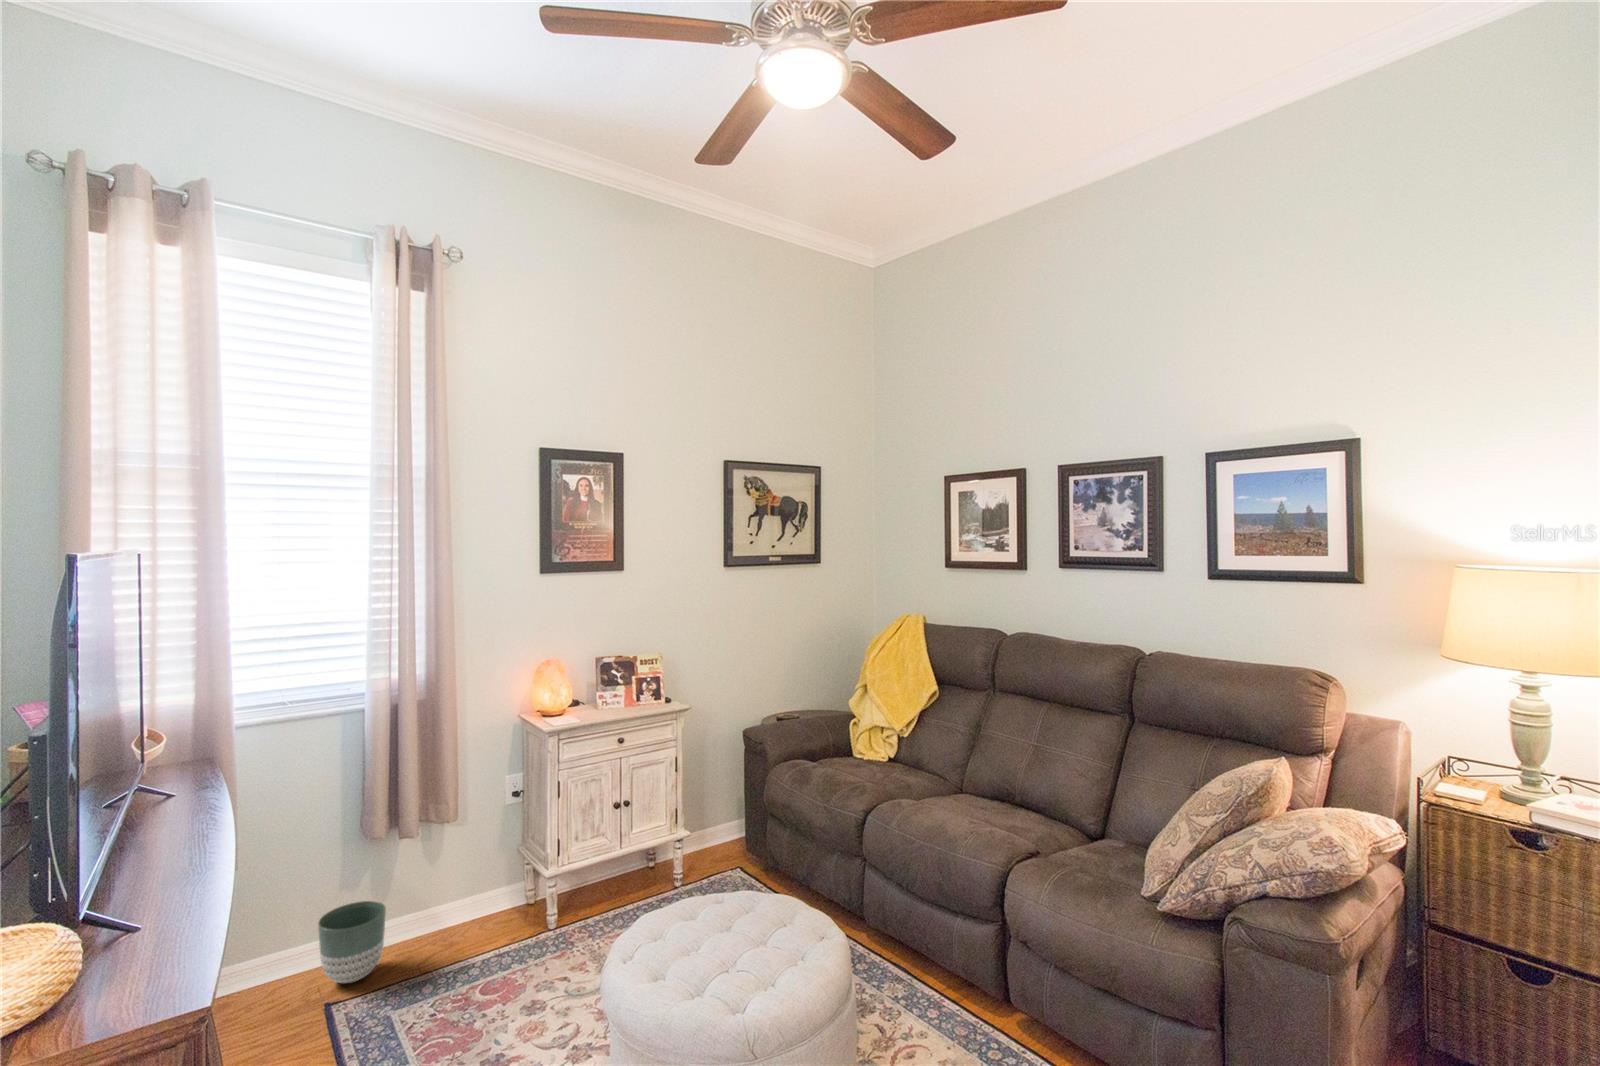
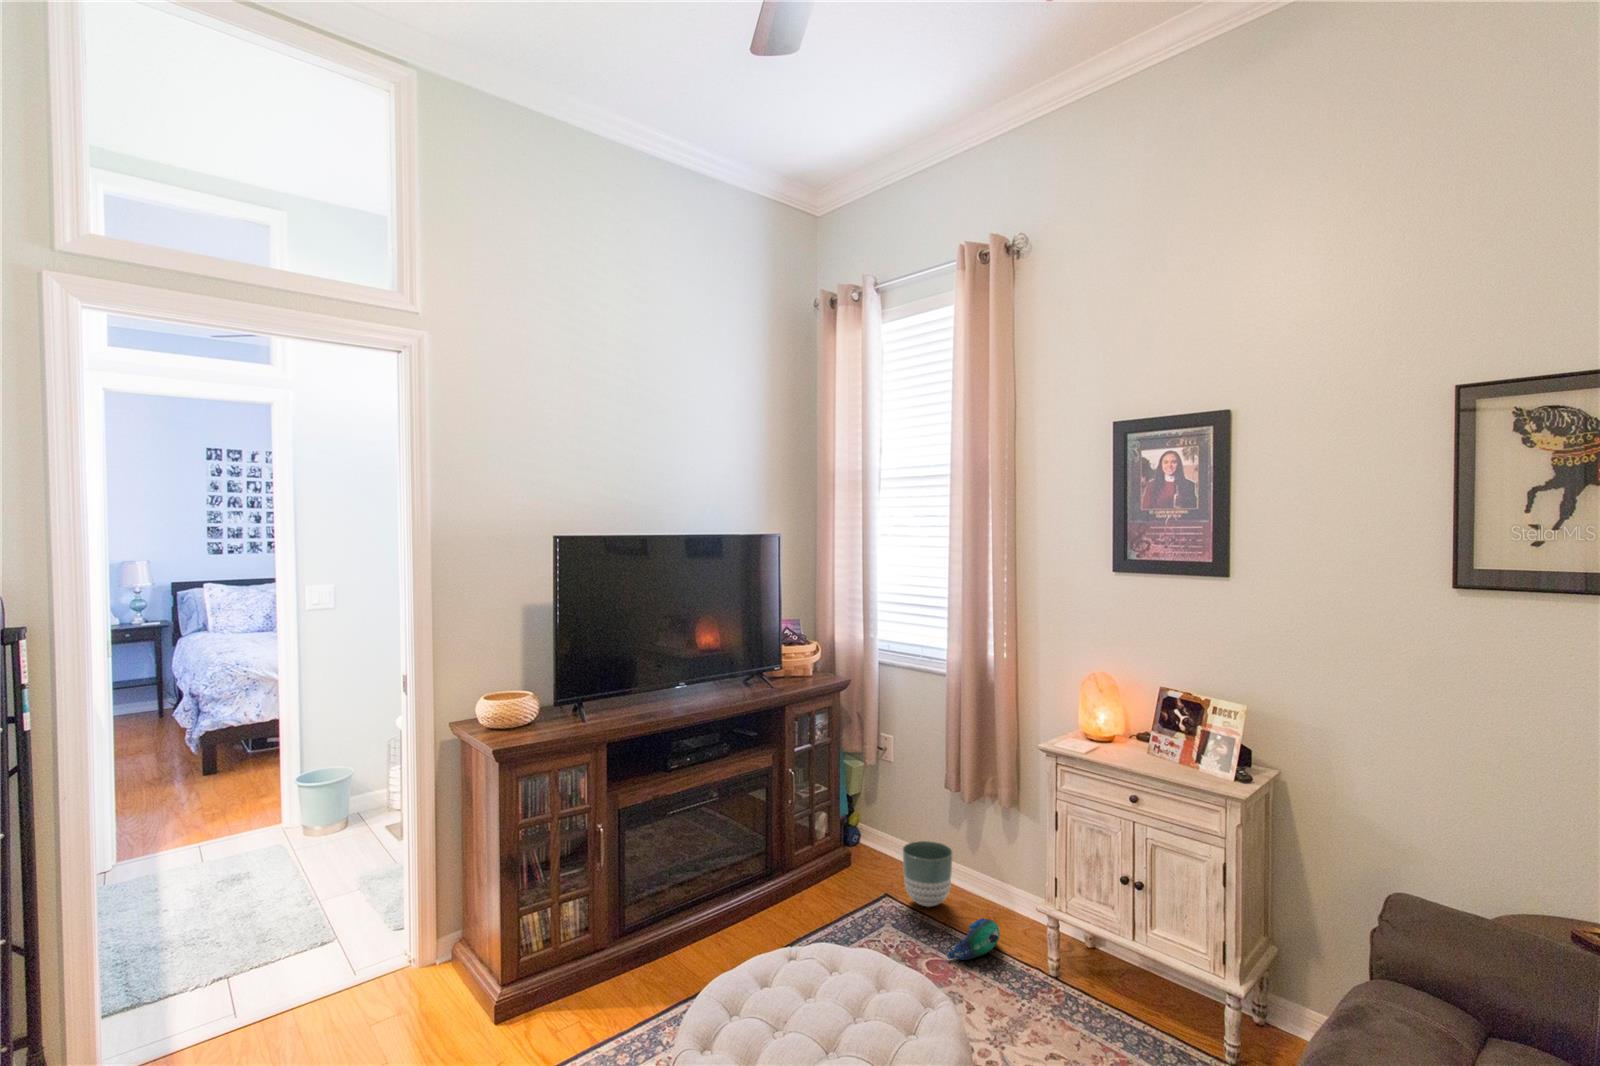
plush toy: none [435,926,501,978] -> present [947,918,1000,960]

